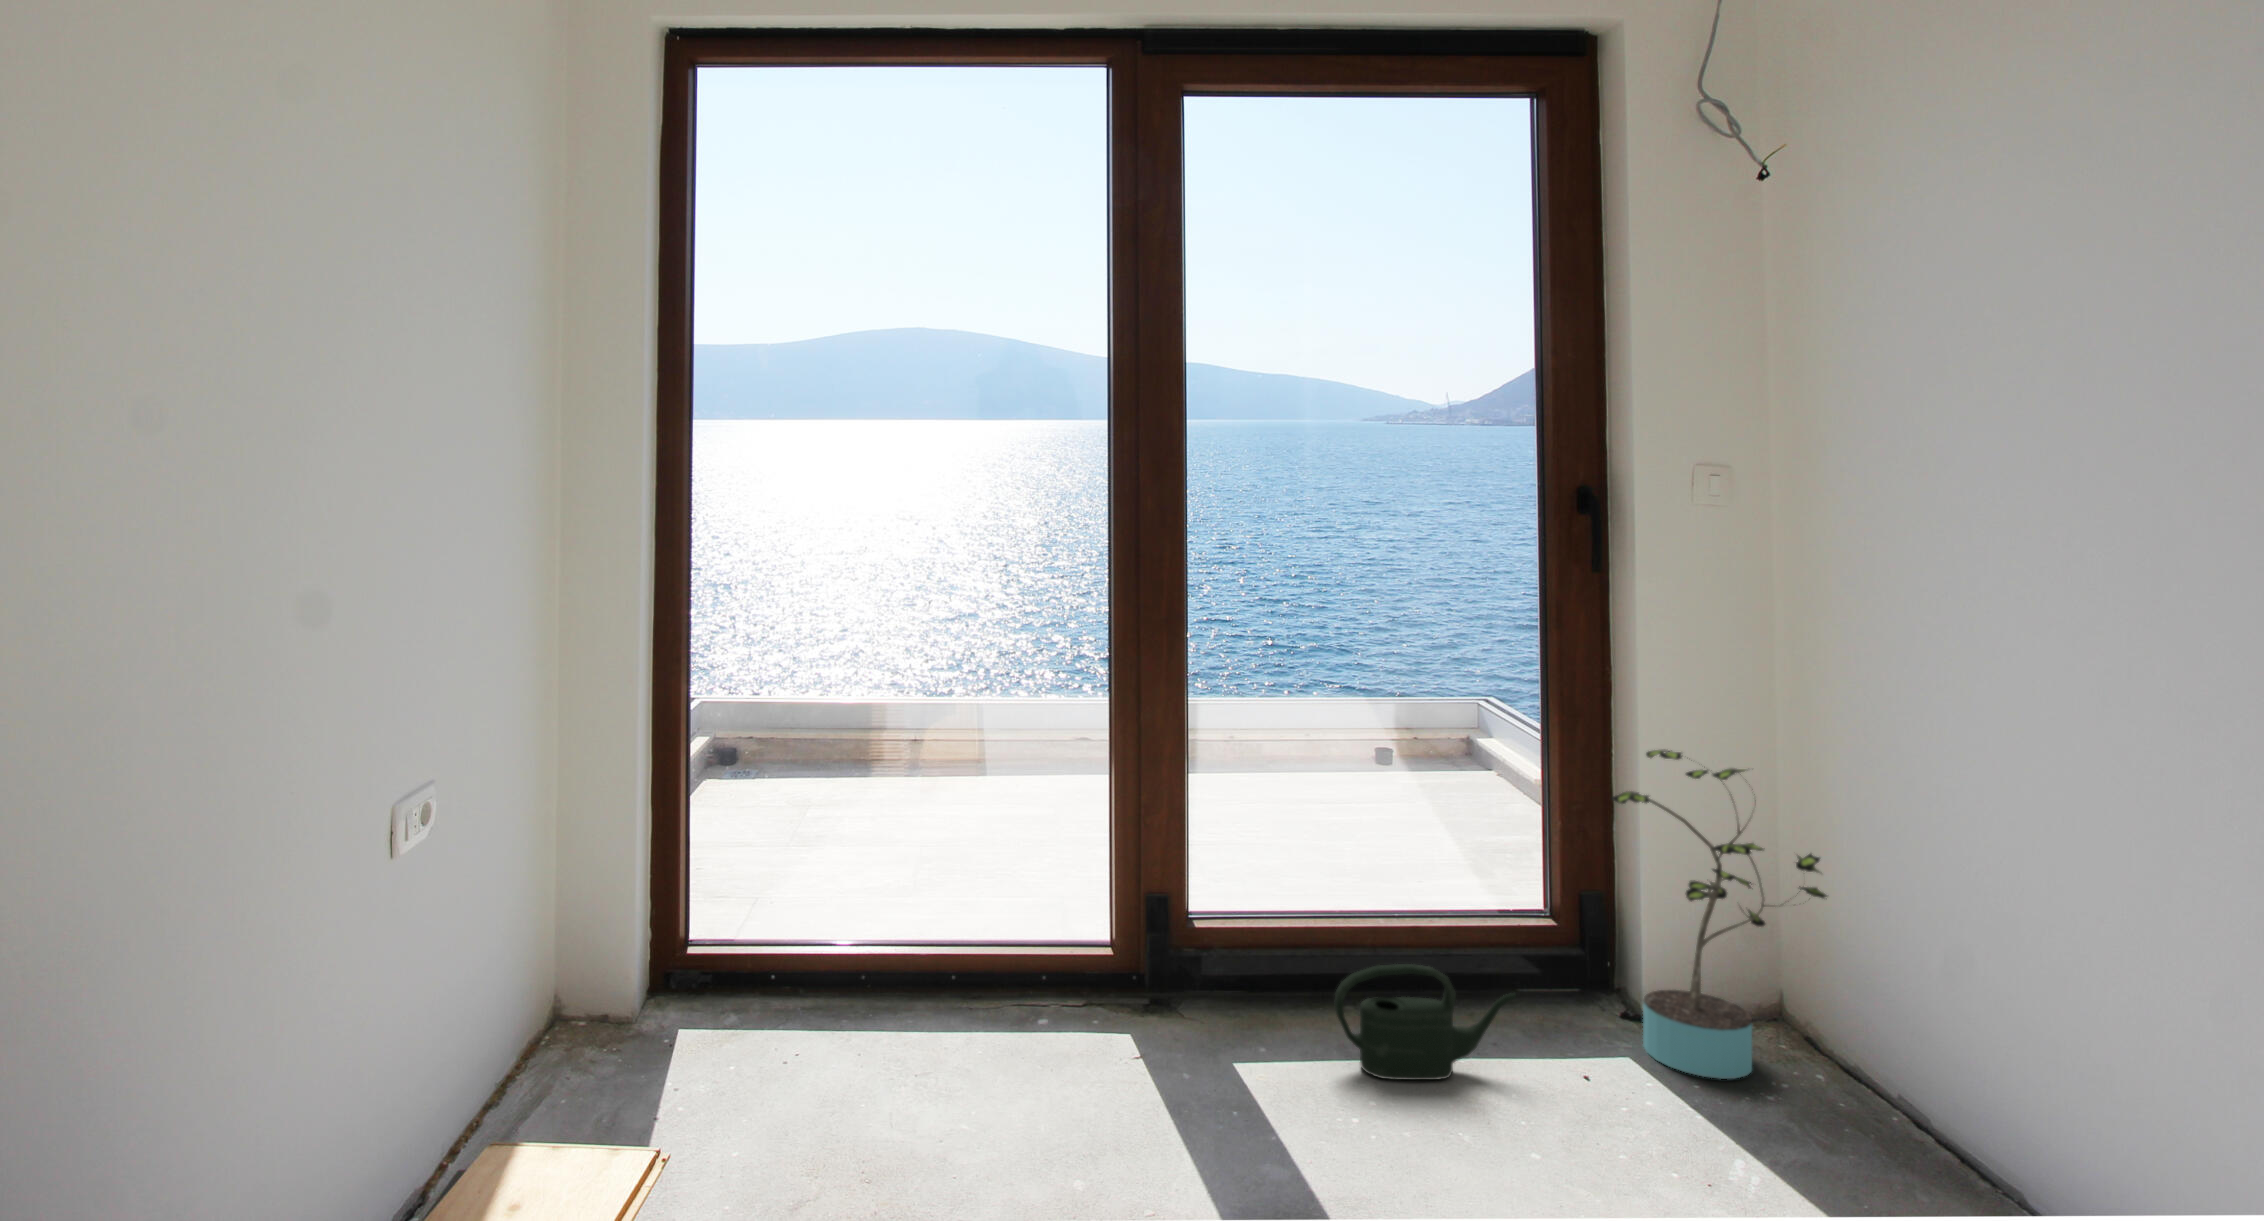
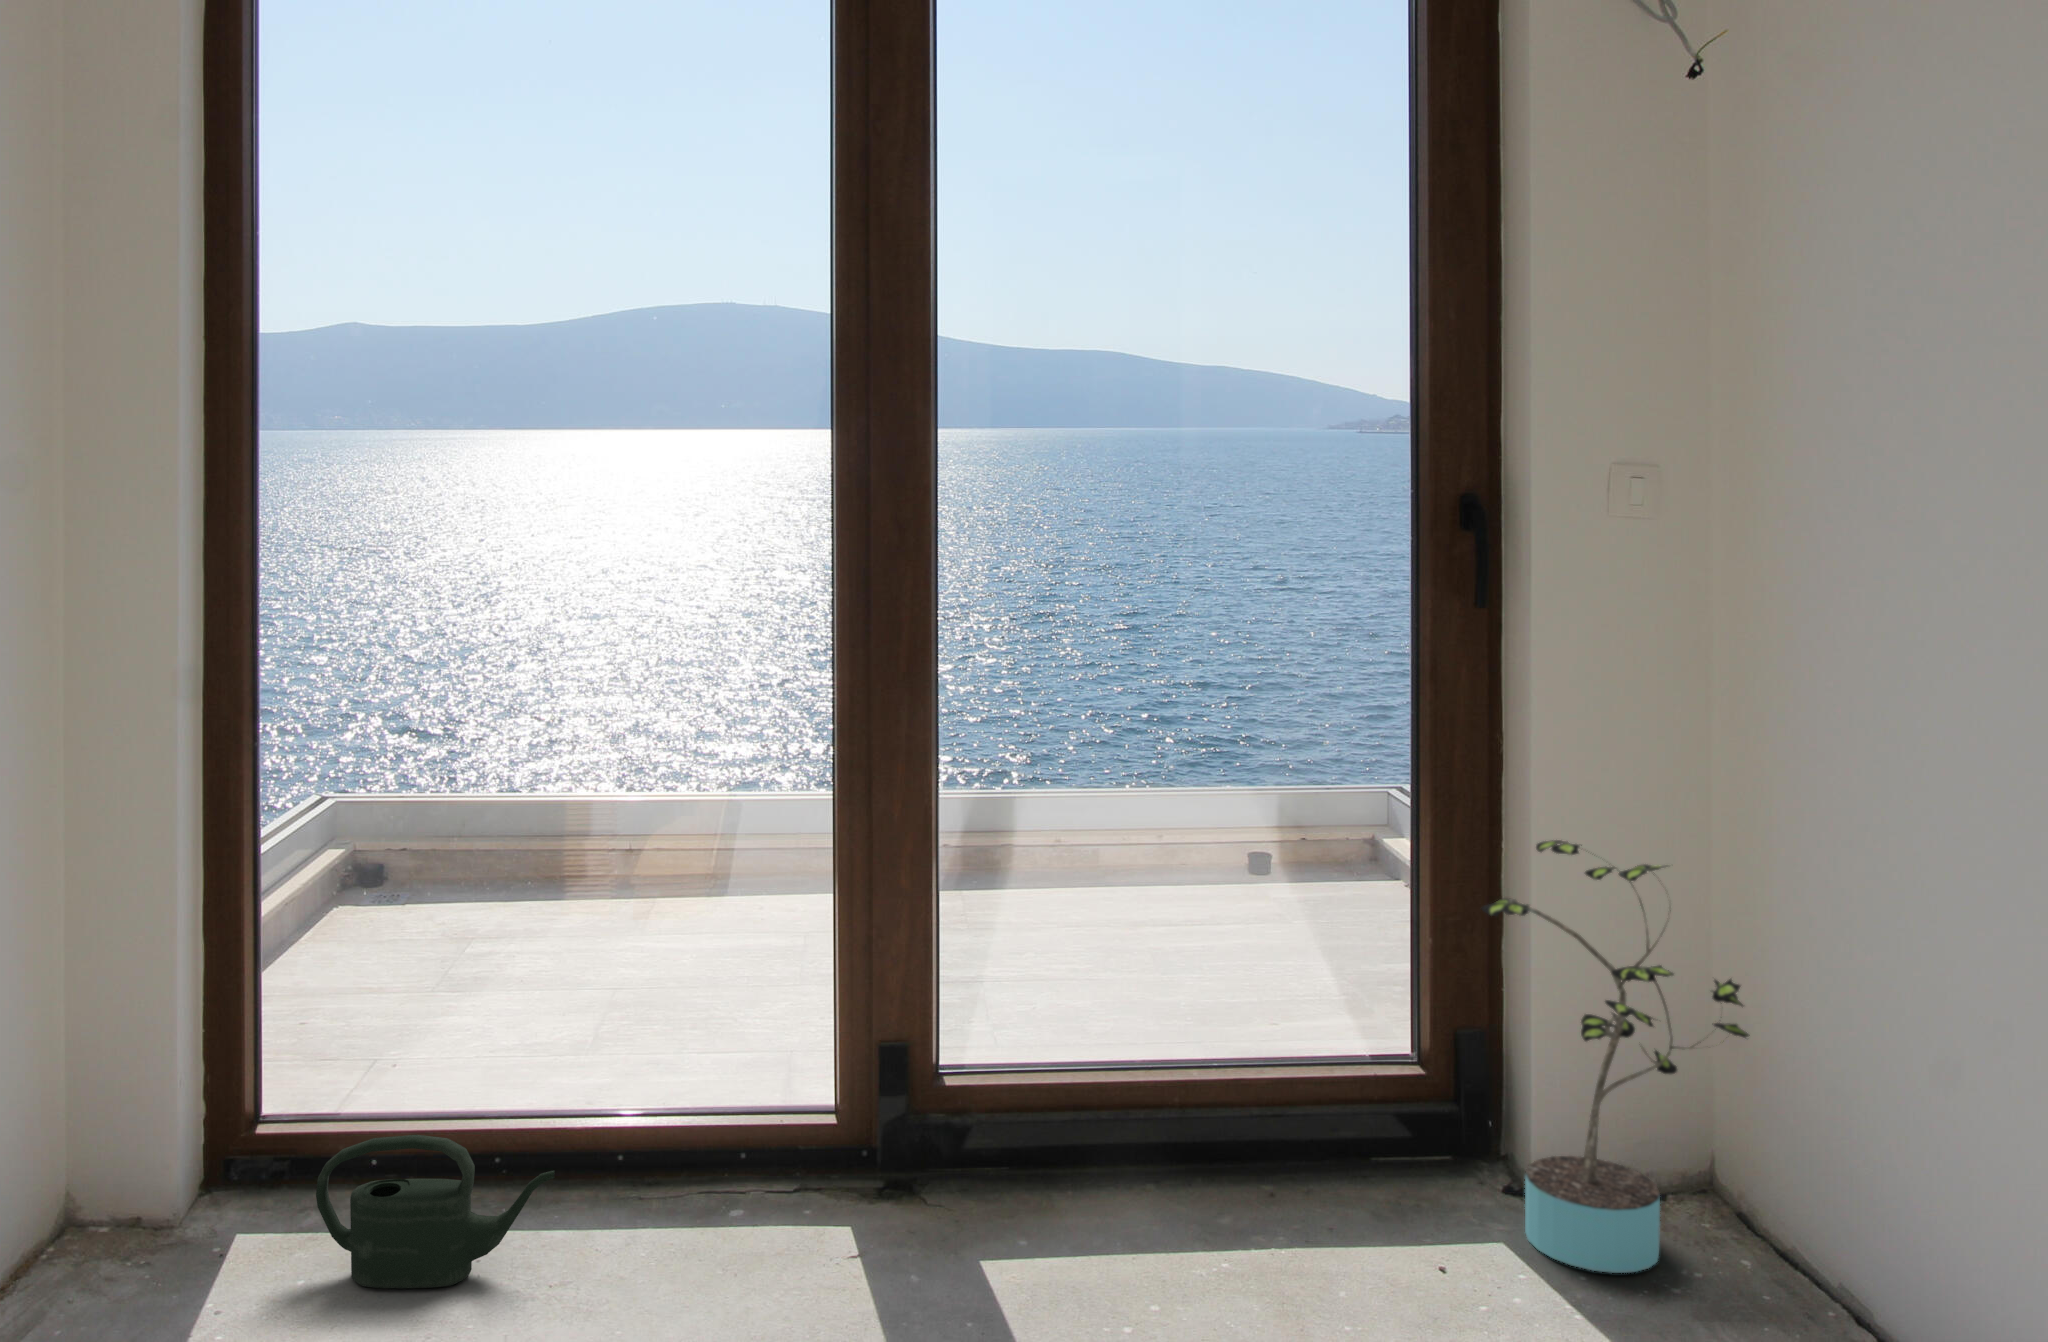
watering can: present [1335,964,1516,1080] -> present [316,1135,555,1288]

